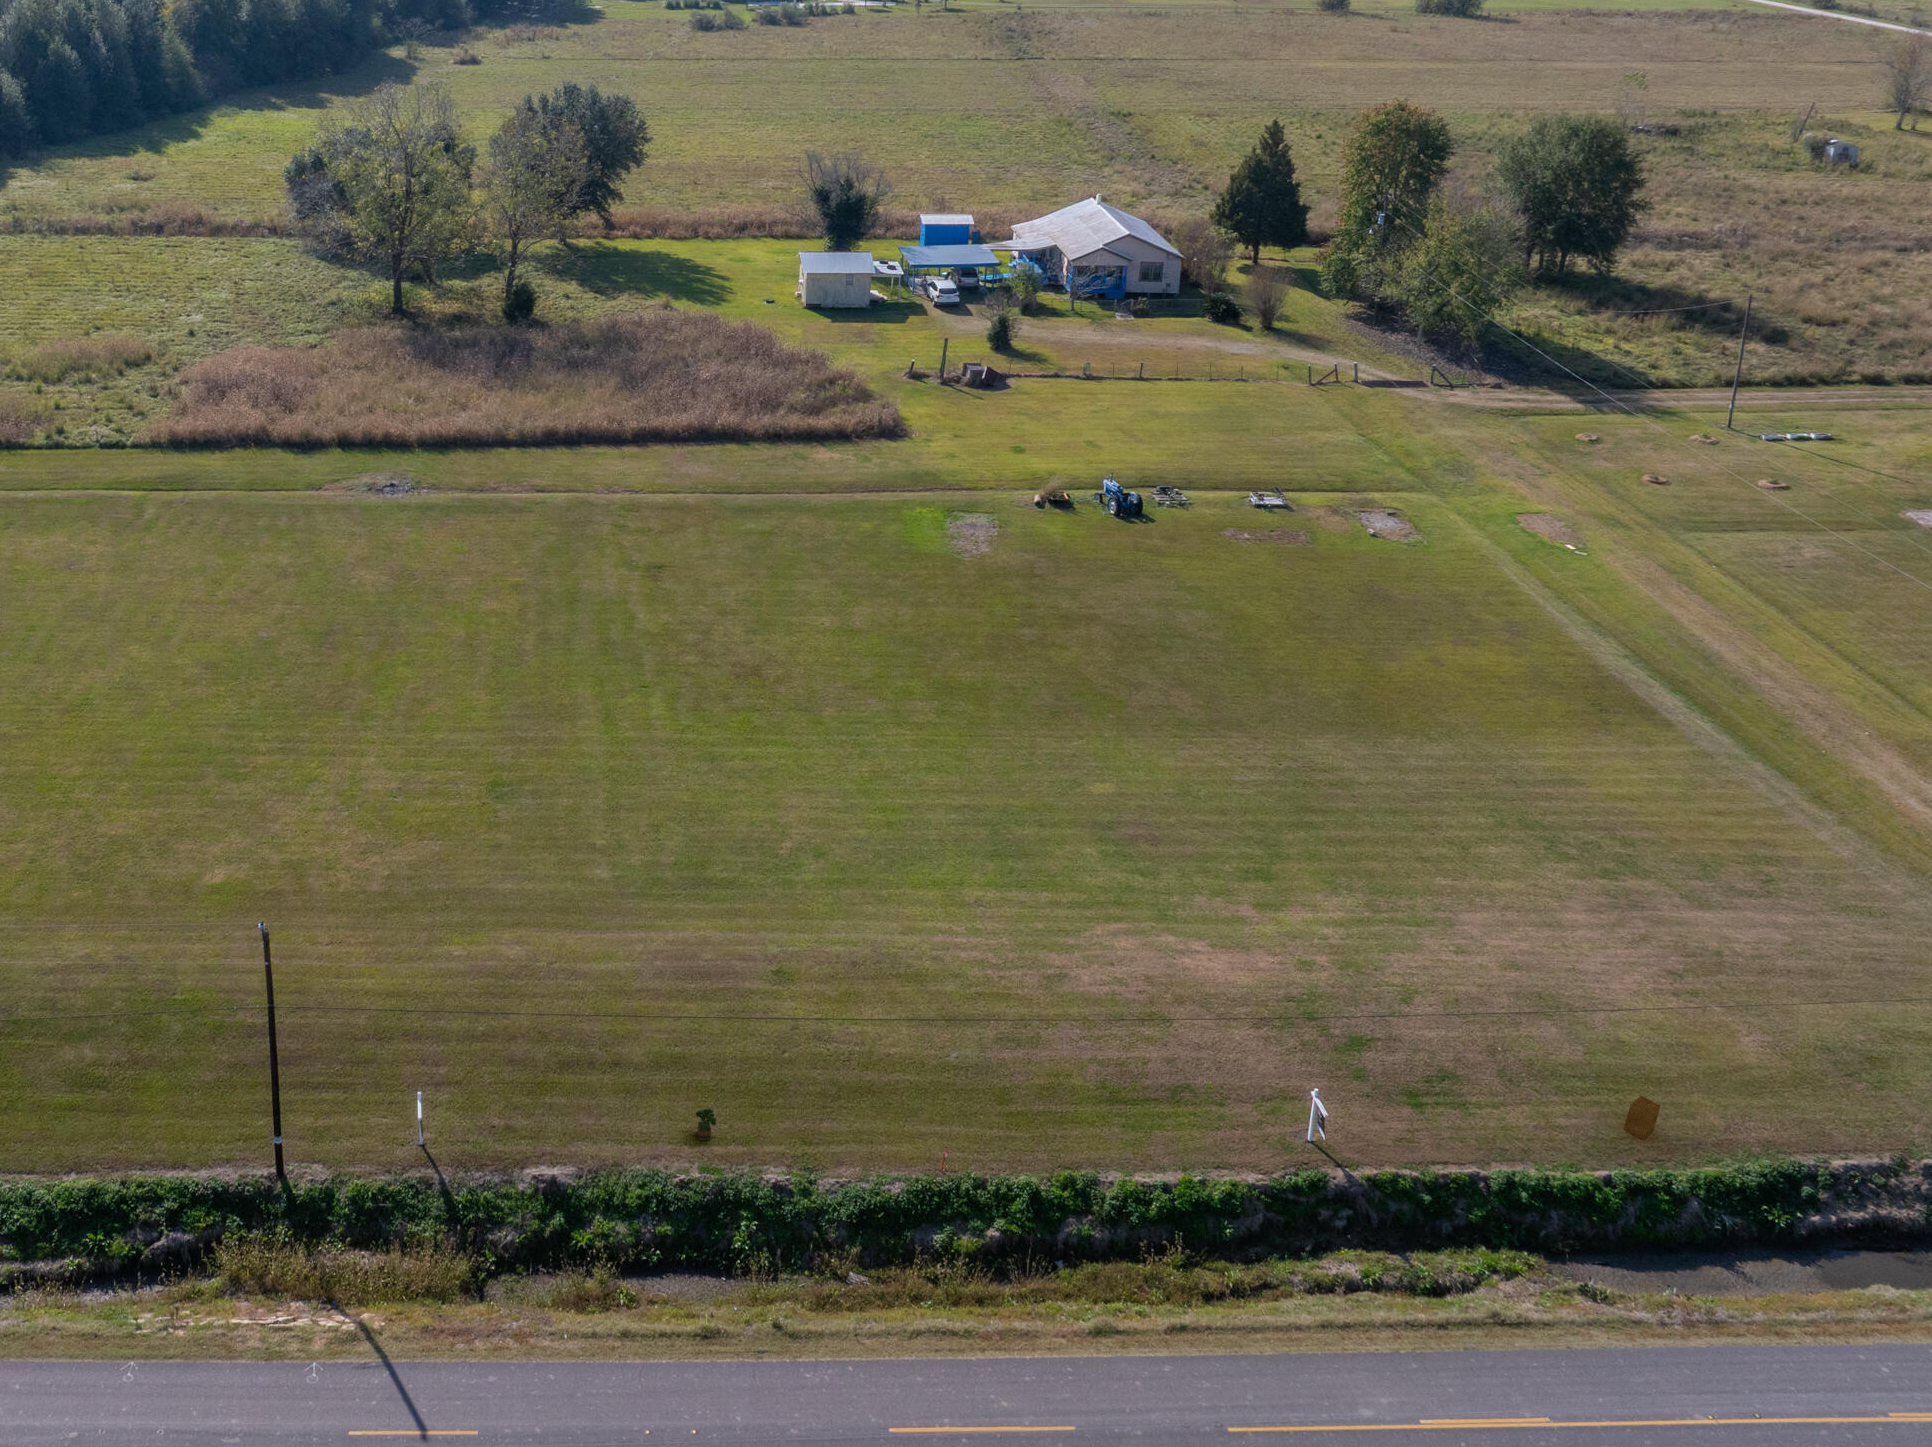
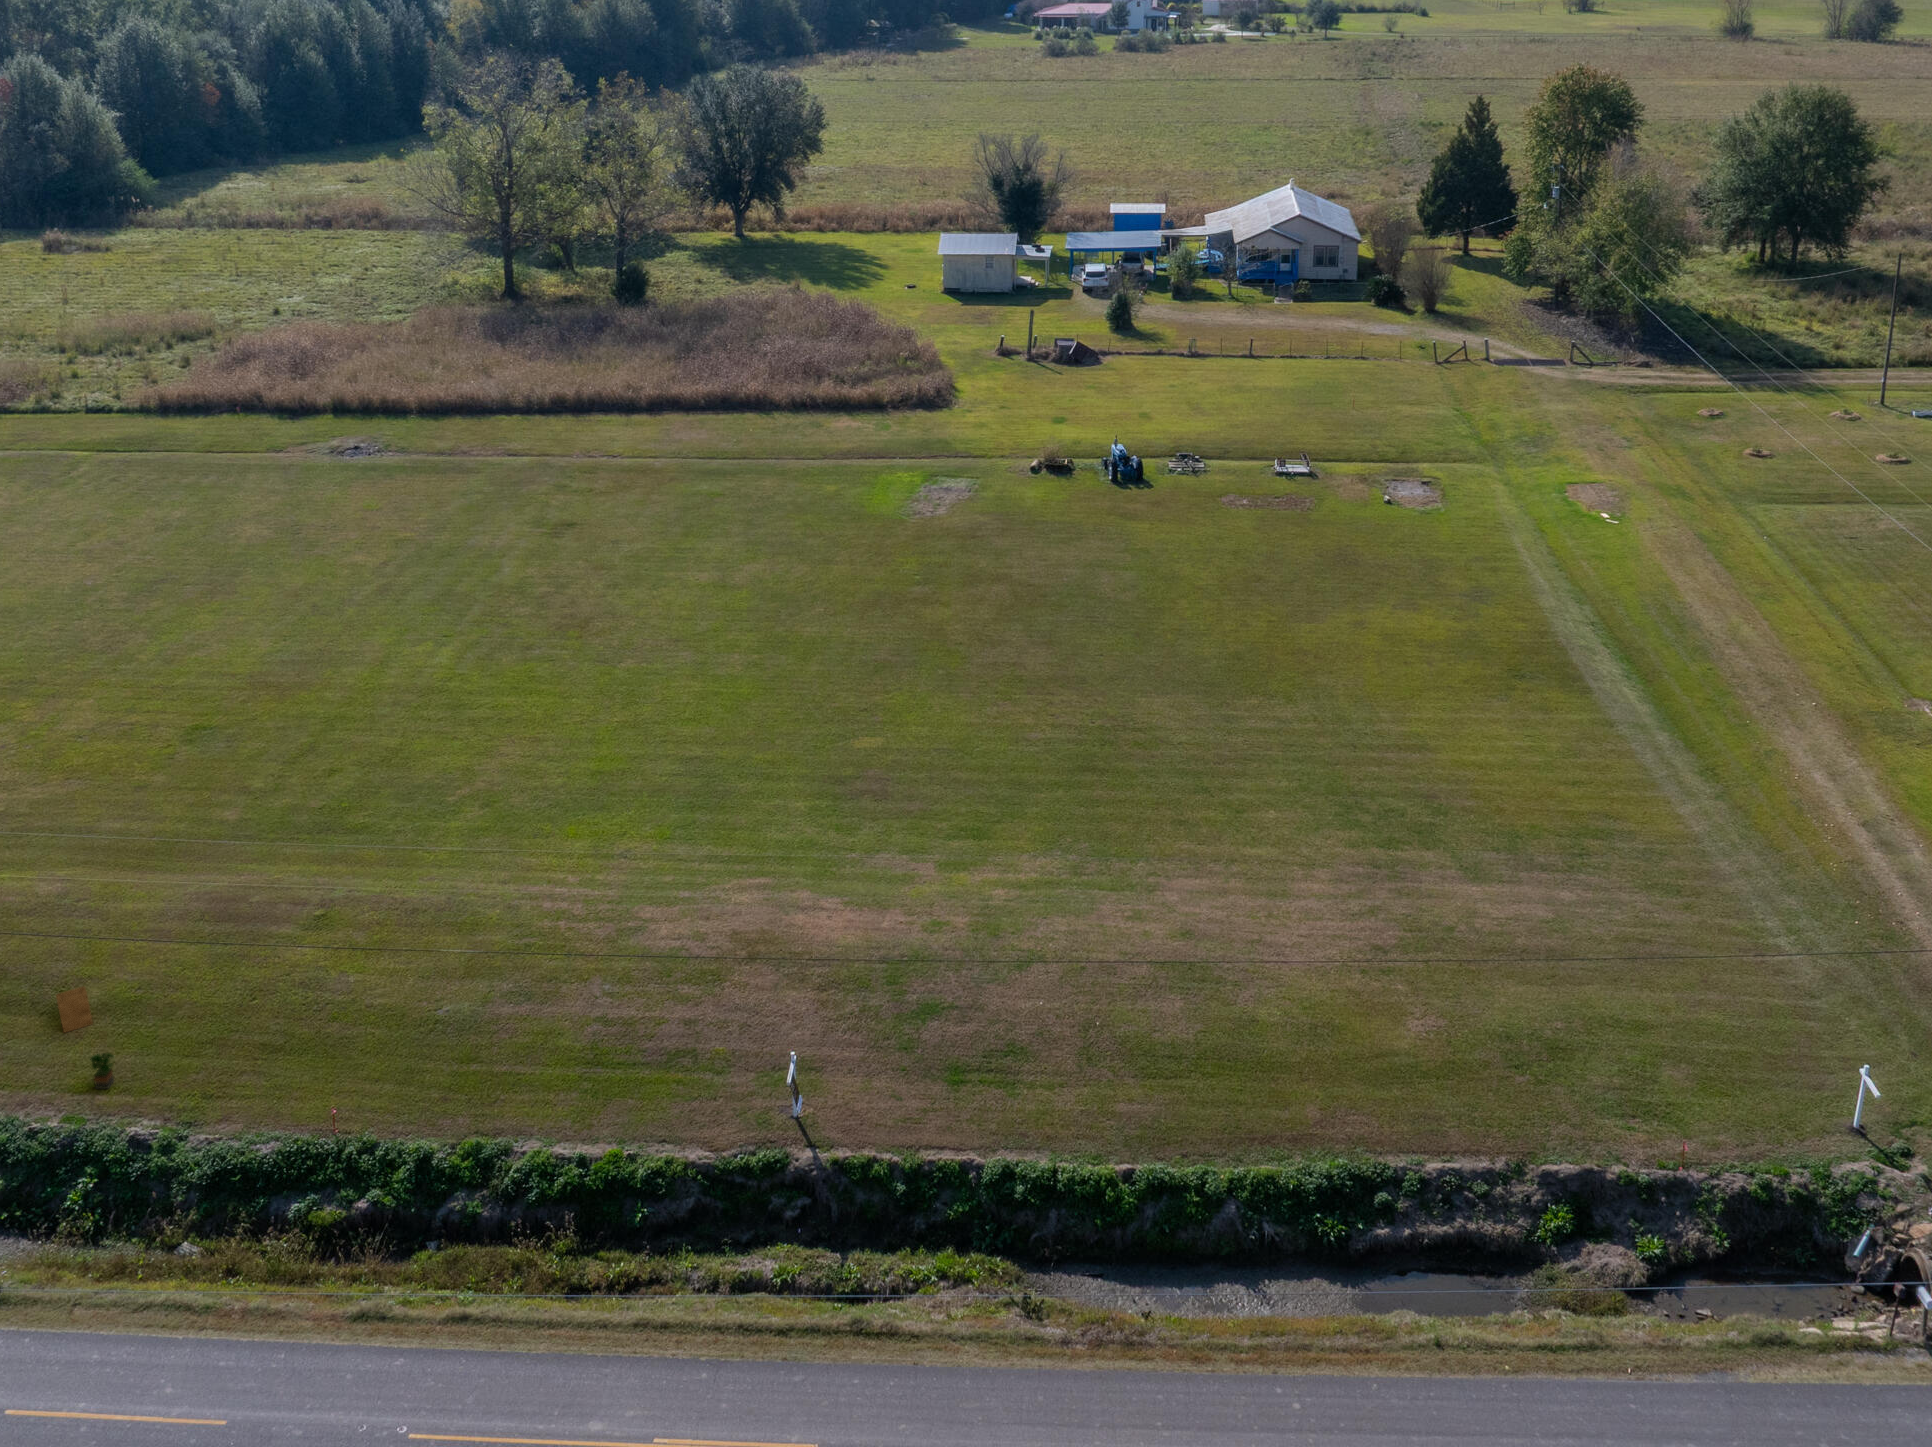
cardboard box: present [1624,1096,1660,1140] -> present [56,986,93,1032]

